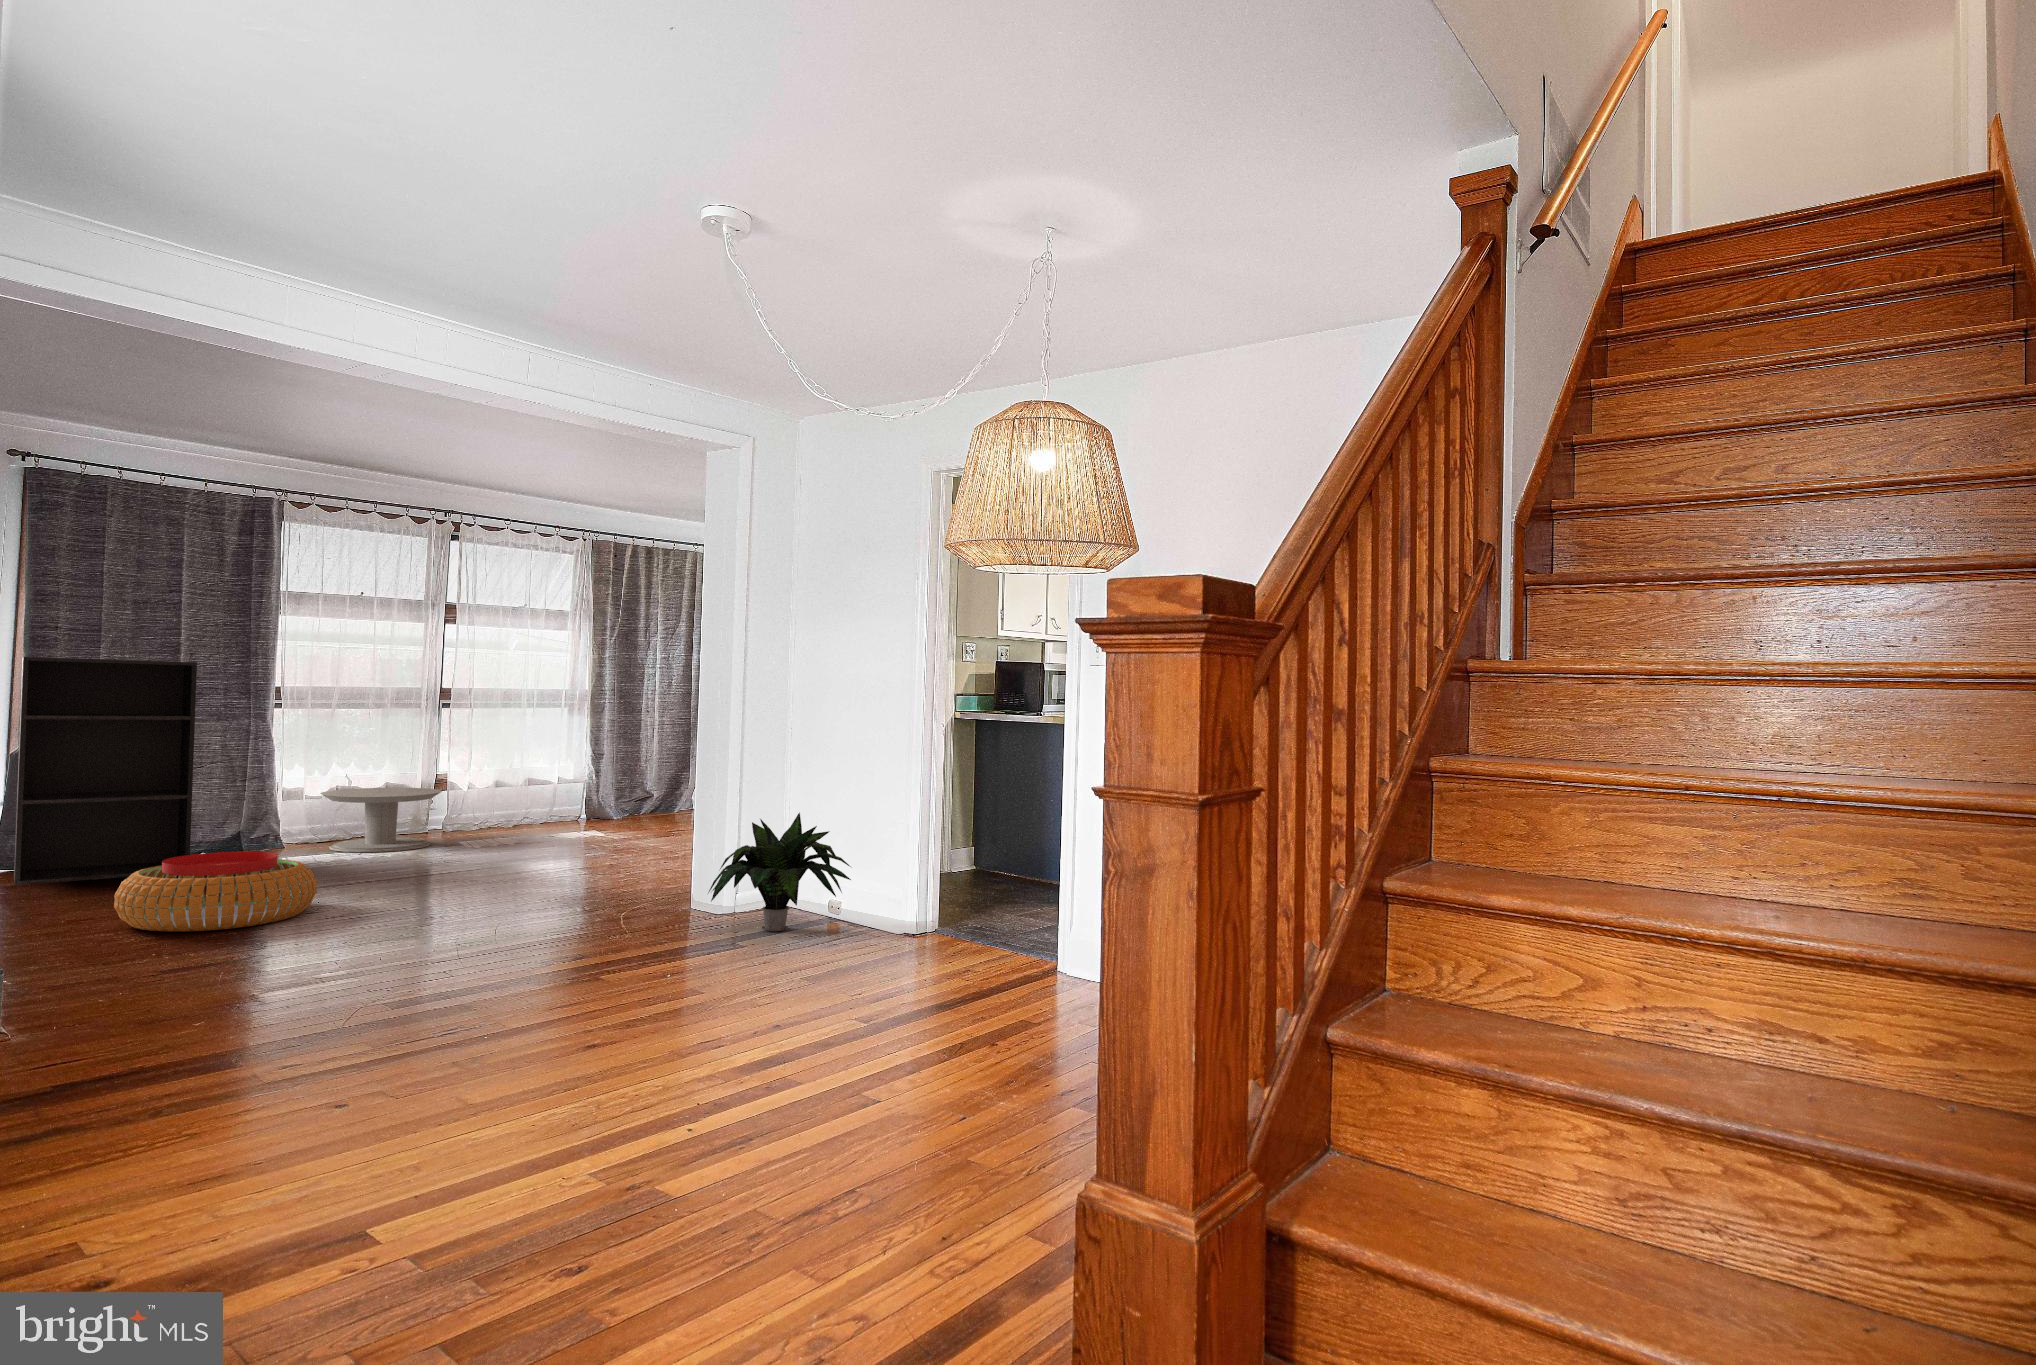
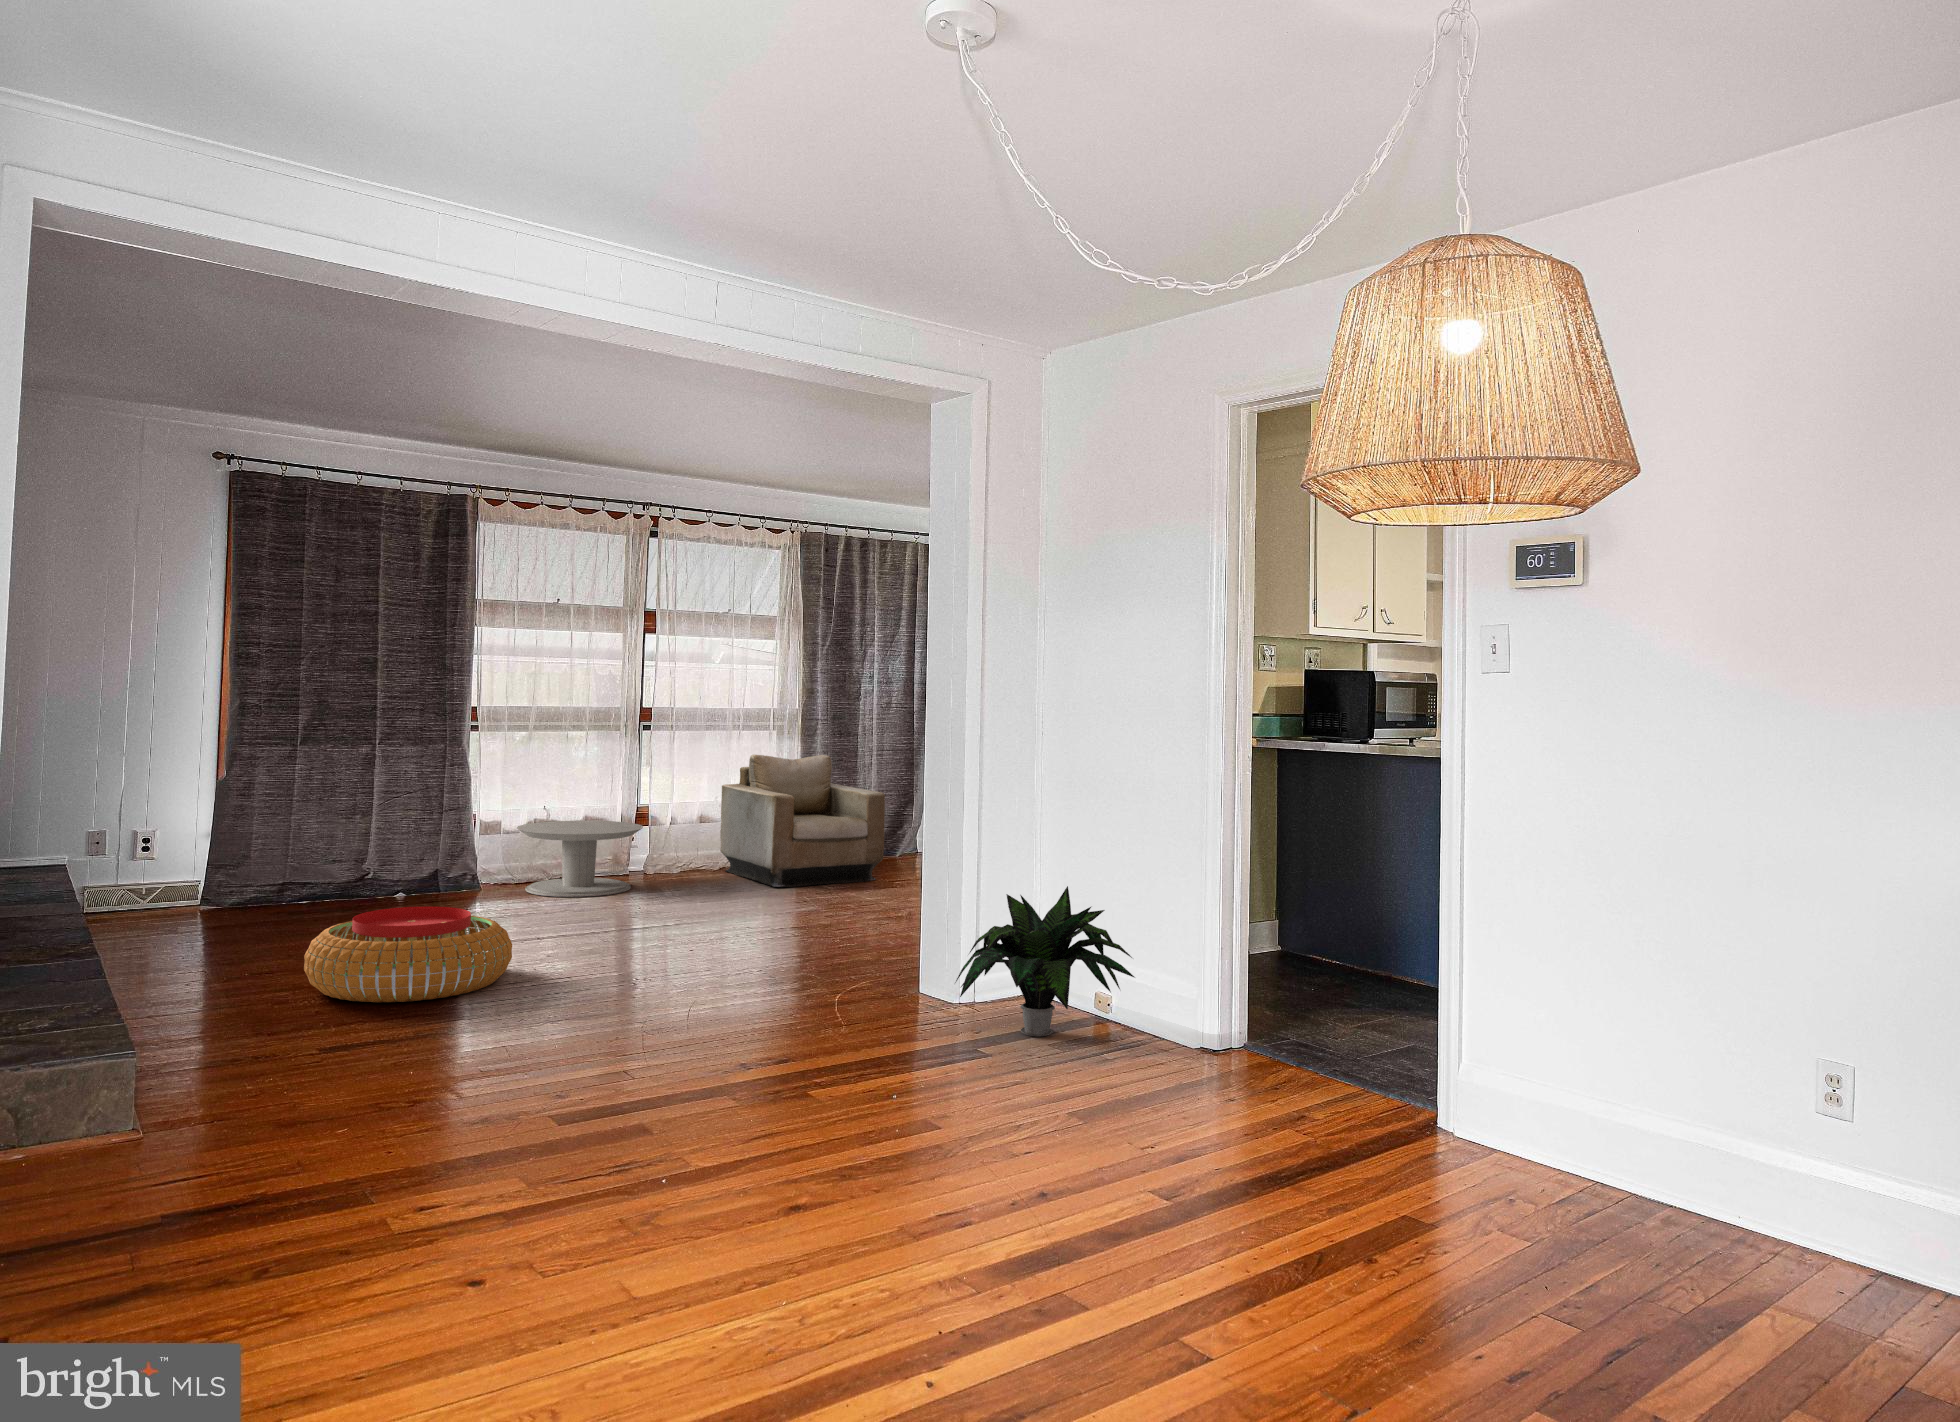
bookshelf: present [14,657,197,885] -> none [212,678,391,929]
armchair: none [480,729,663,840] -> present [720,755,885,887]

